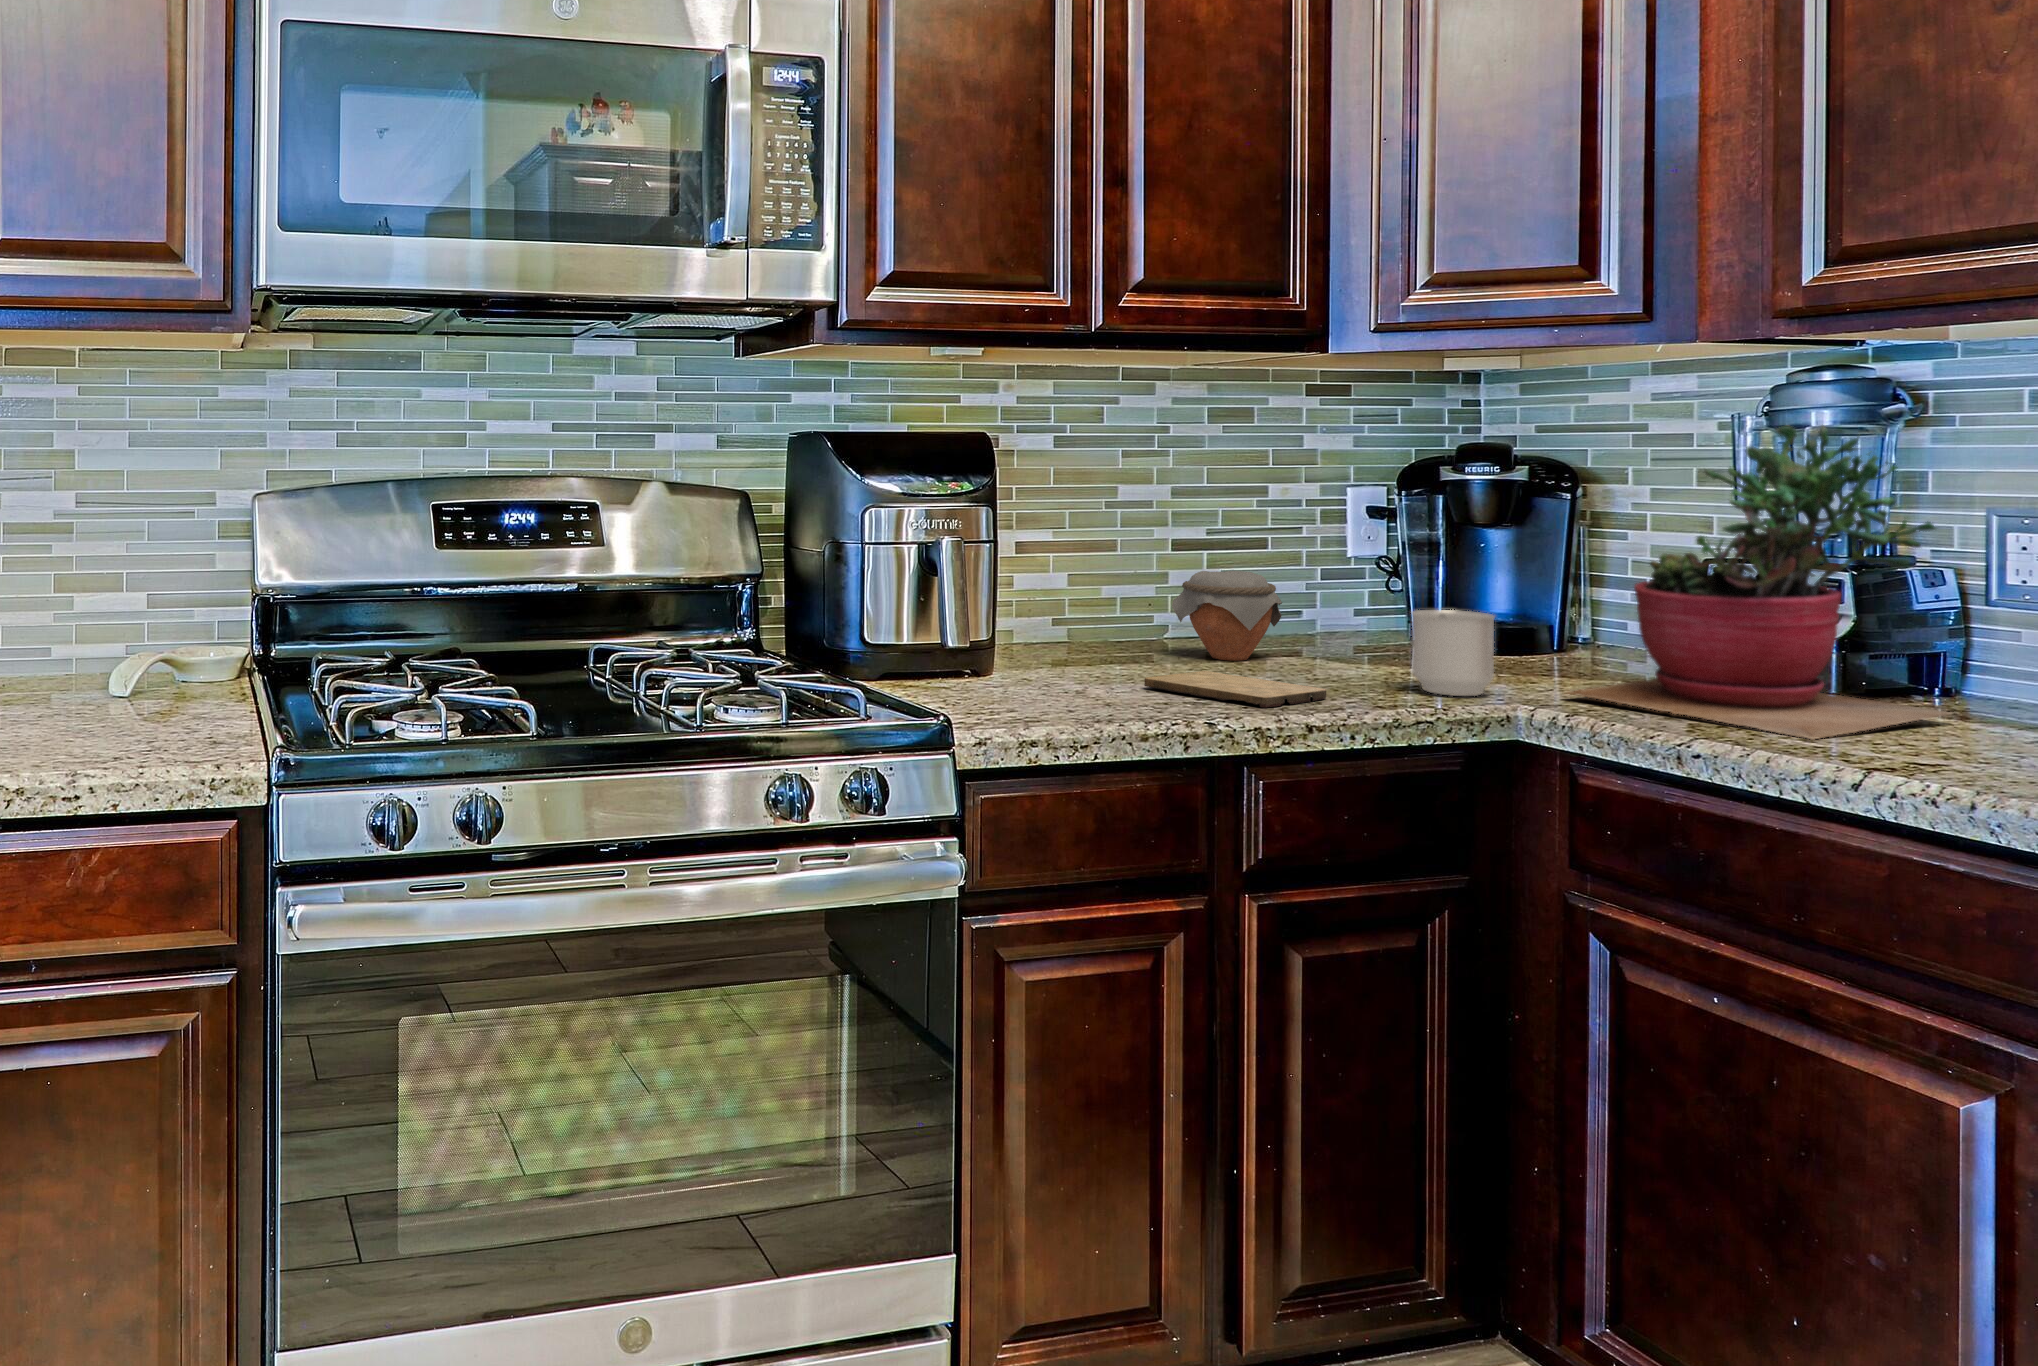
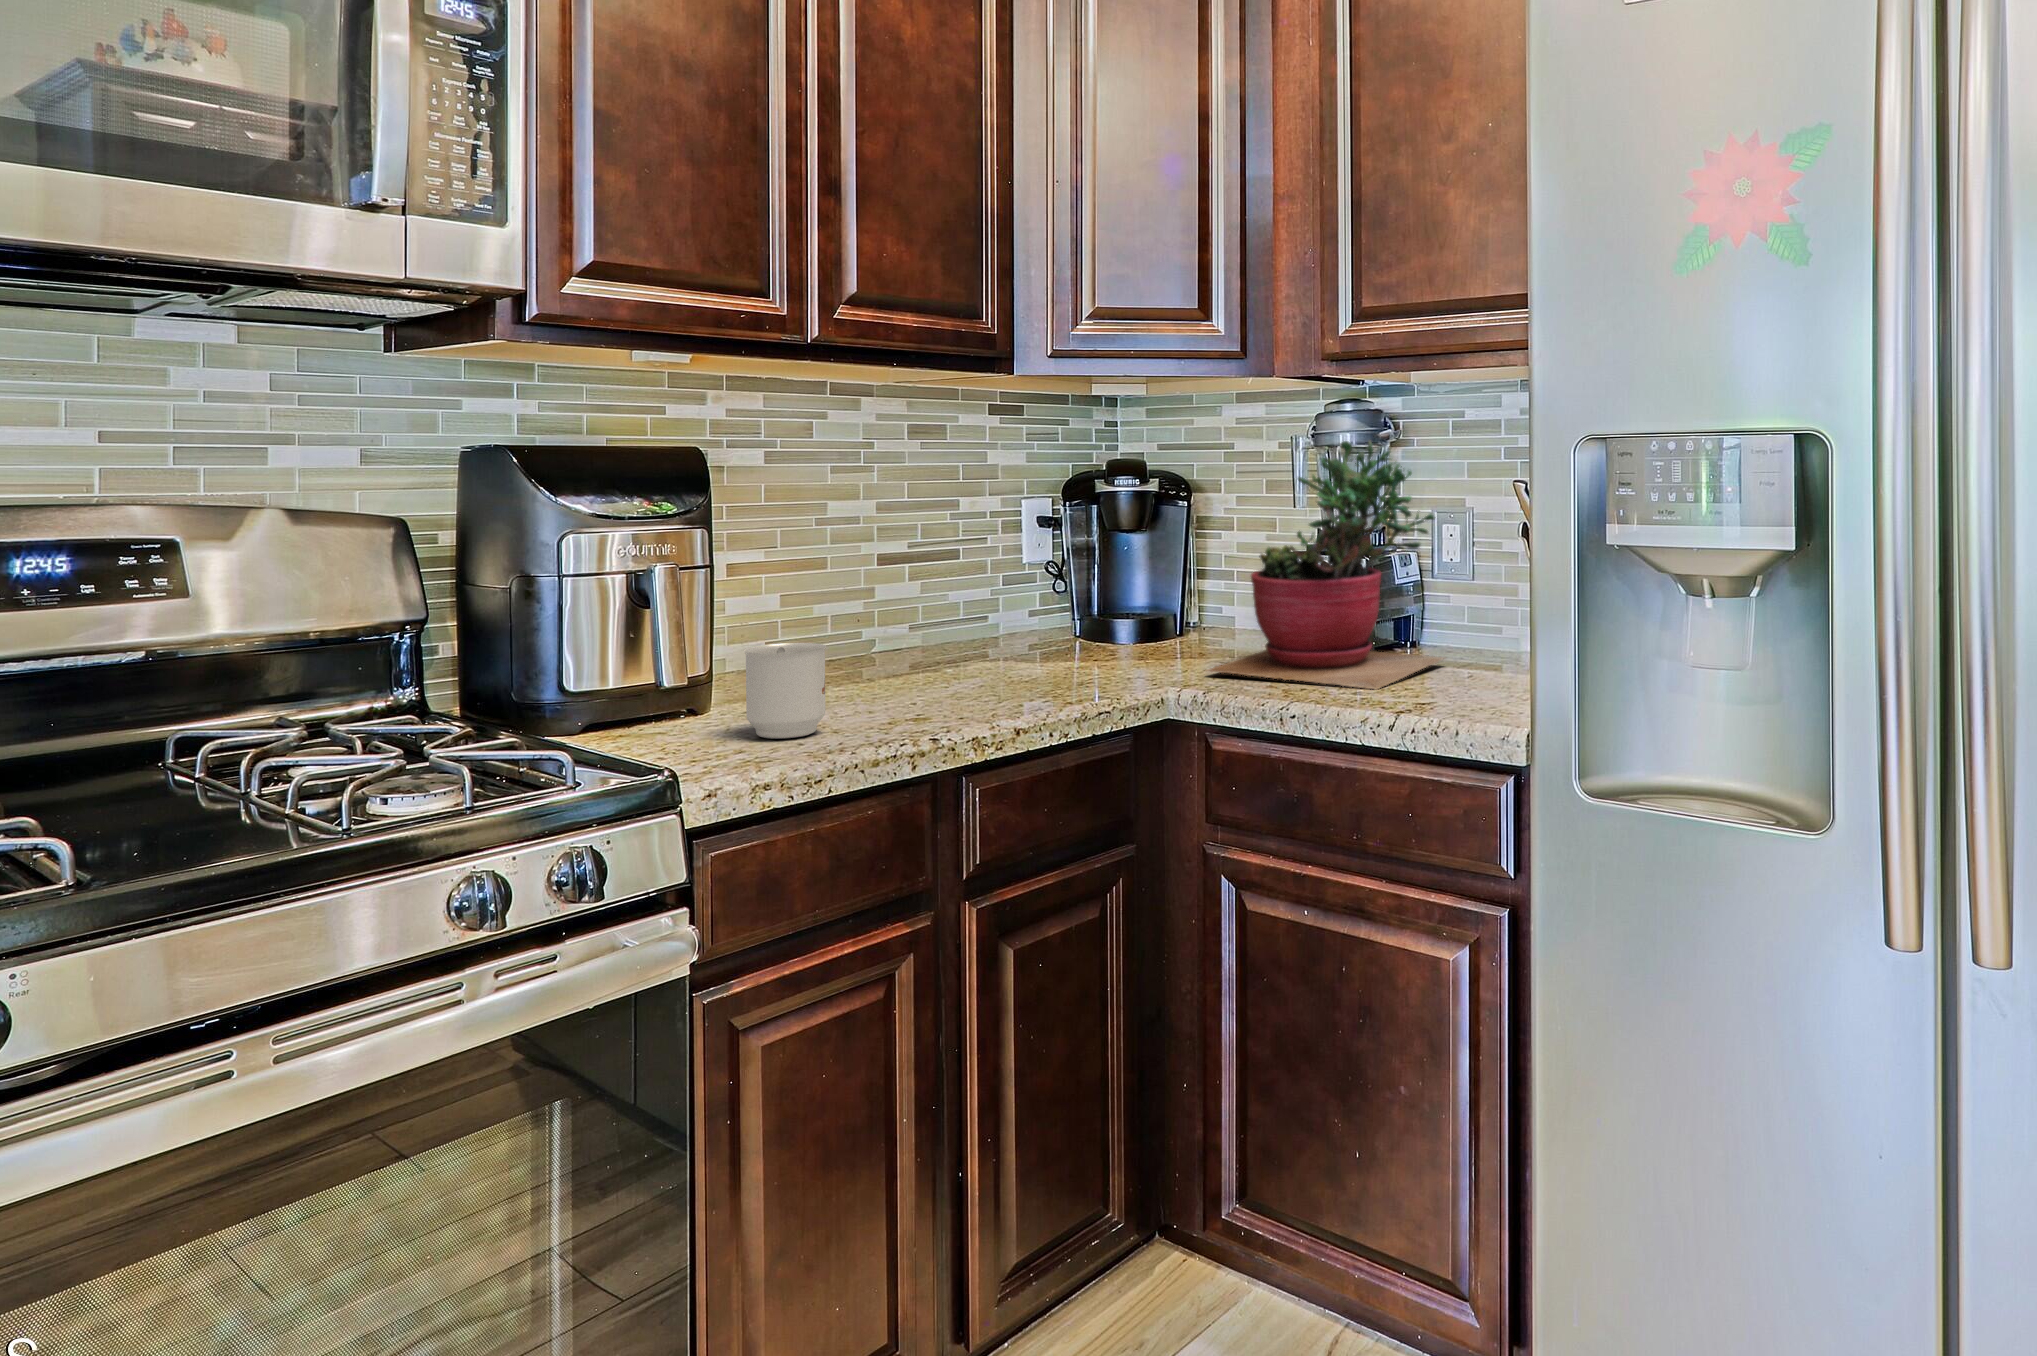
jar: present [1172,571,1282,661] -> none [879,582,978,670]
mug: present [1412,610,1495,696] -> present [744,643,827,739]
cutting board: present [1144,671,1326,708] -> none [865,683,1029,714]

